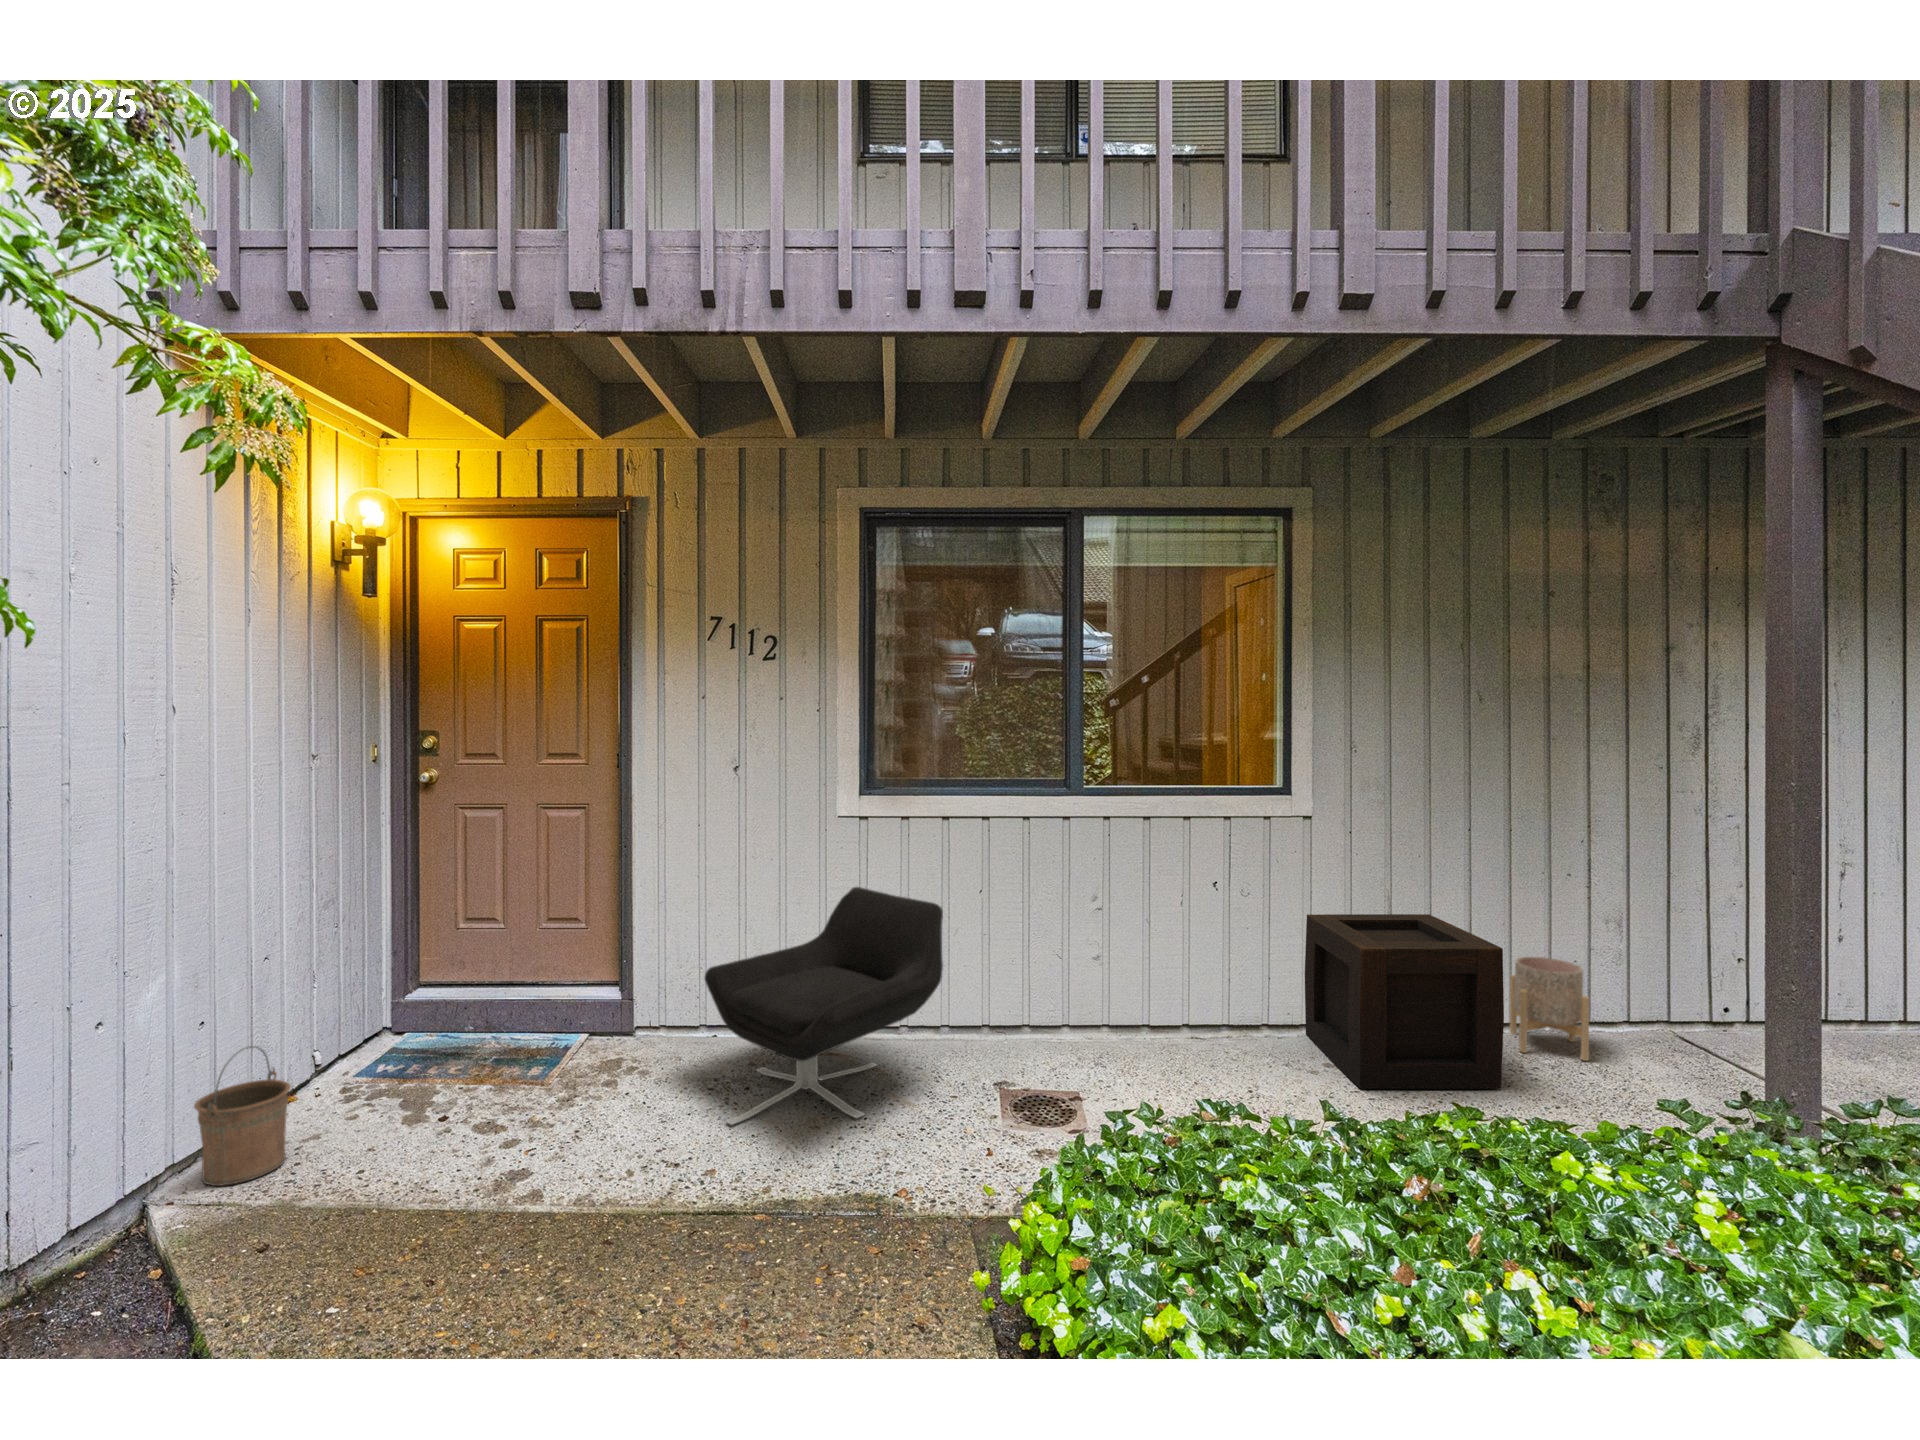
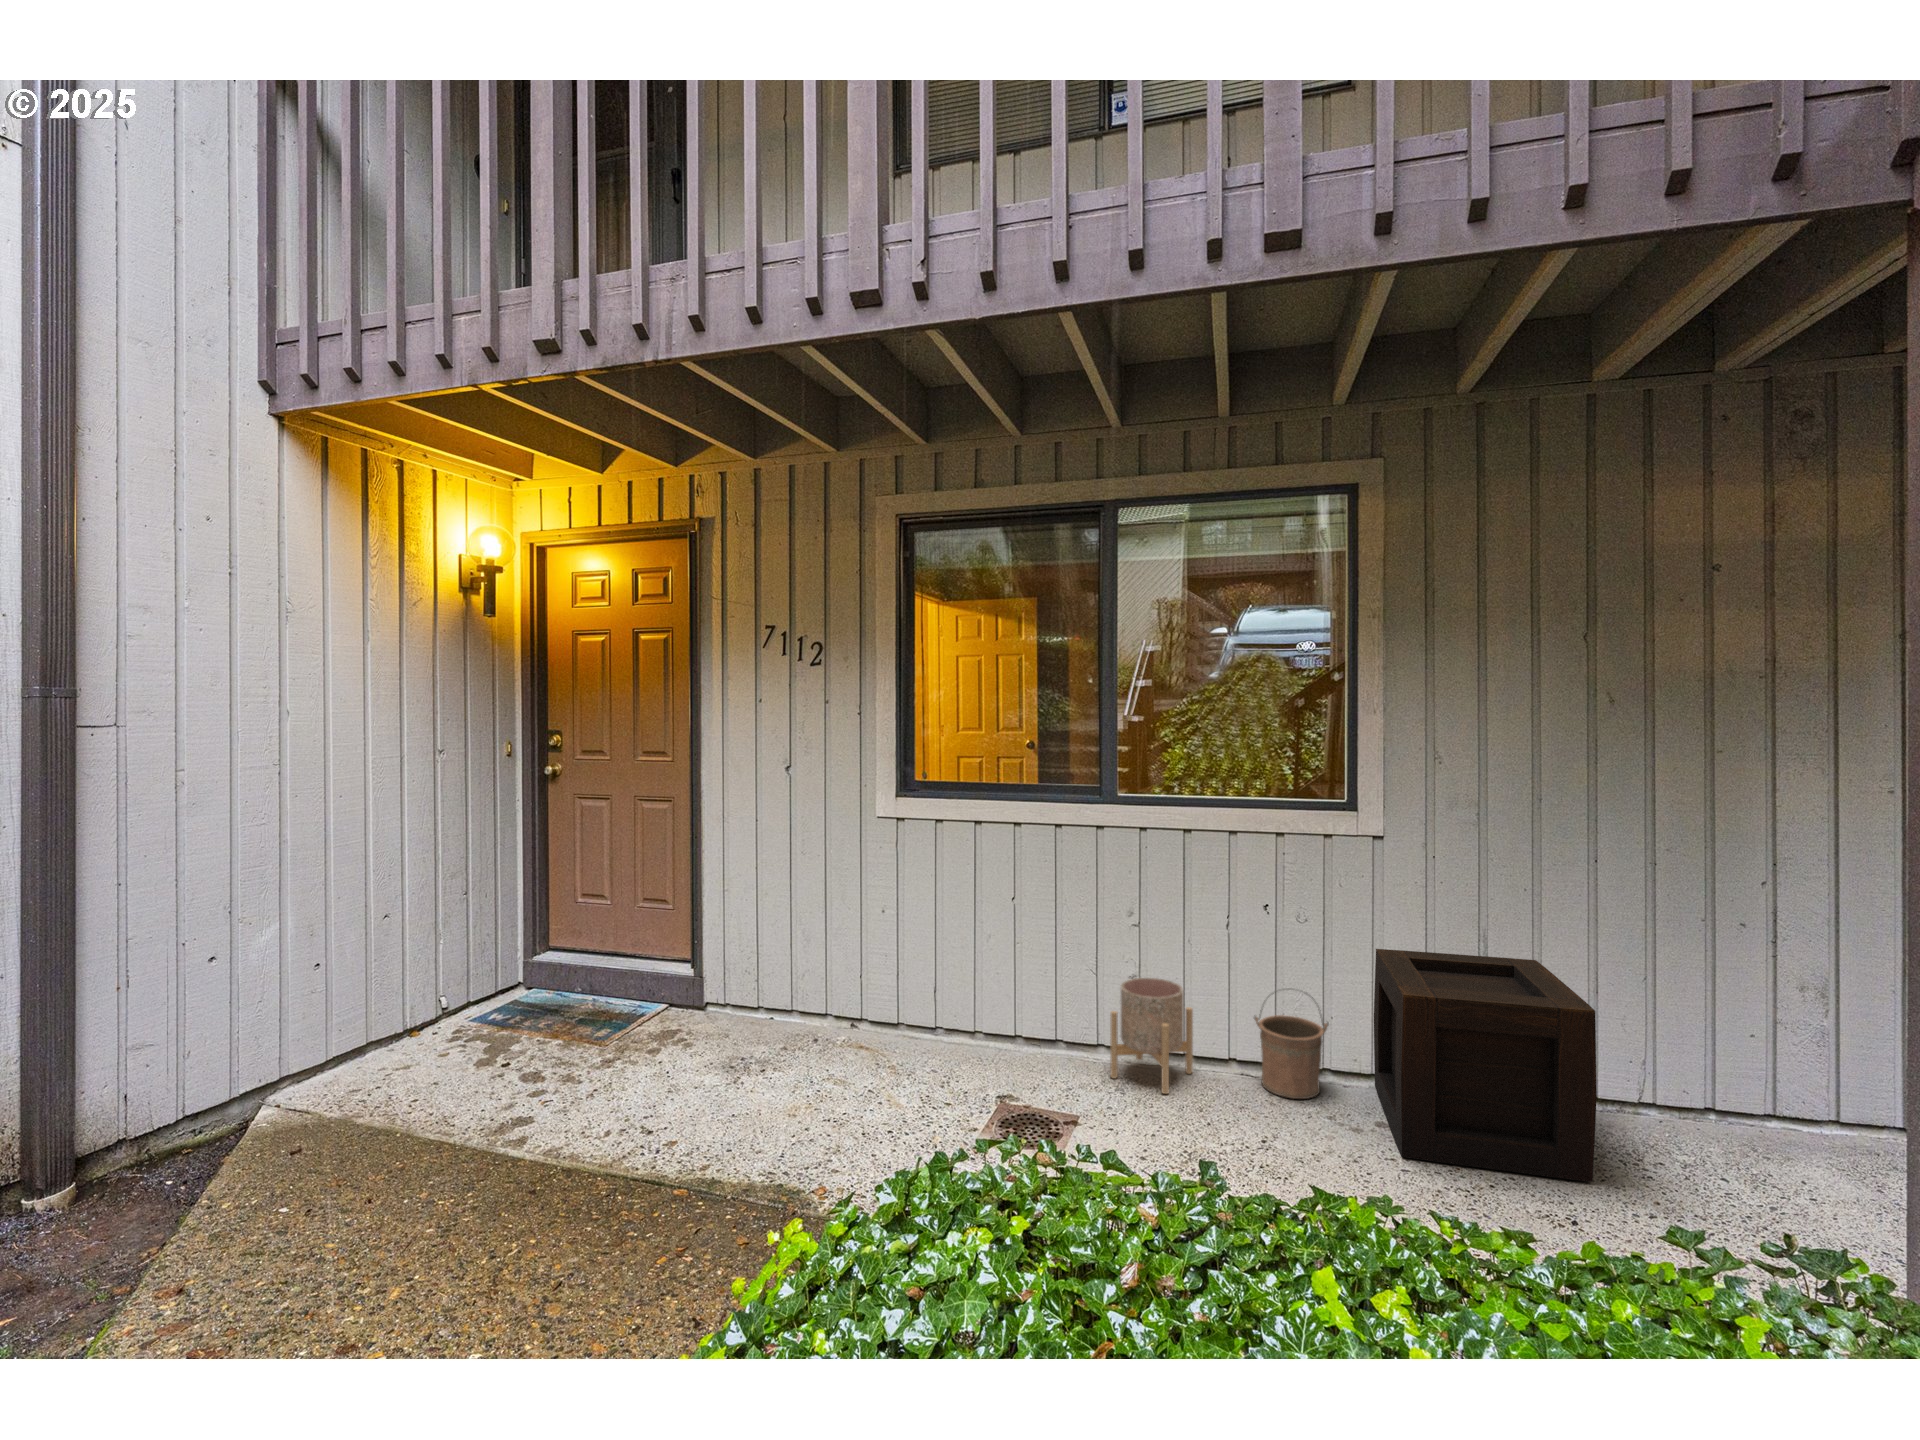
lounge chair: present [705,887,943,1125] -> none [725,887,951,1114]
planter: present [1510,957,1589,1061] -> present [1110,978,1193,1094]
bucket: present [194,1046,291,1186] -> present [1254,988,1329,1099]

